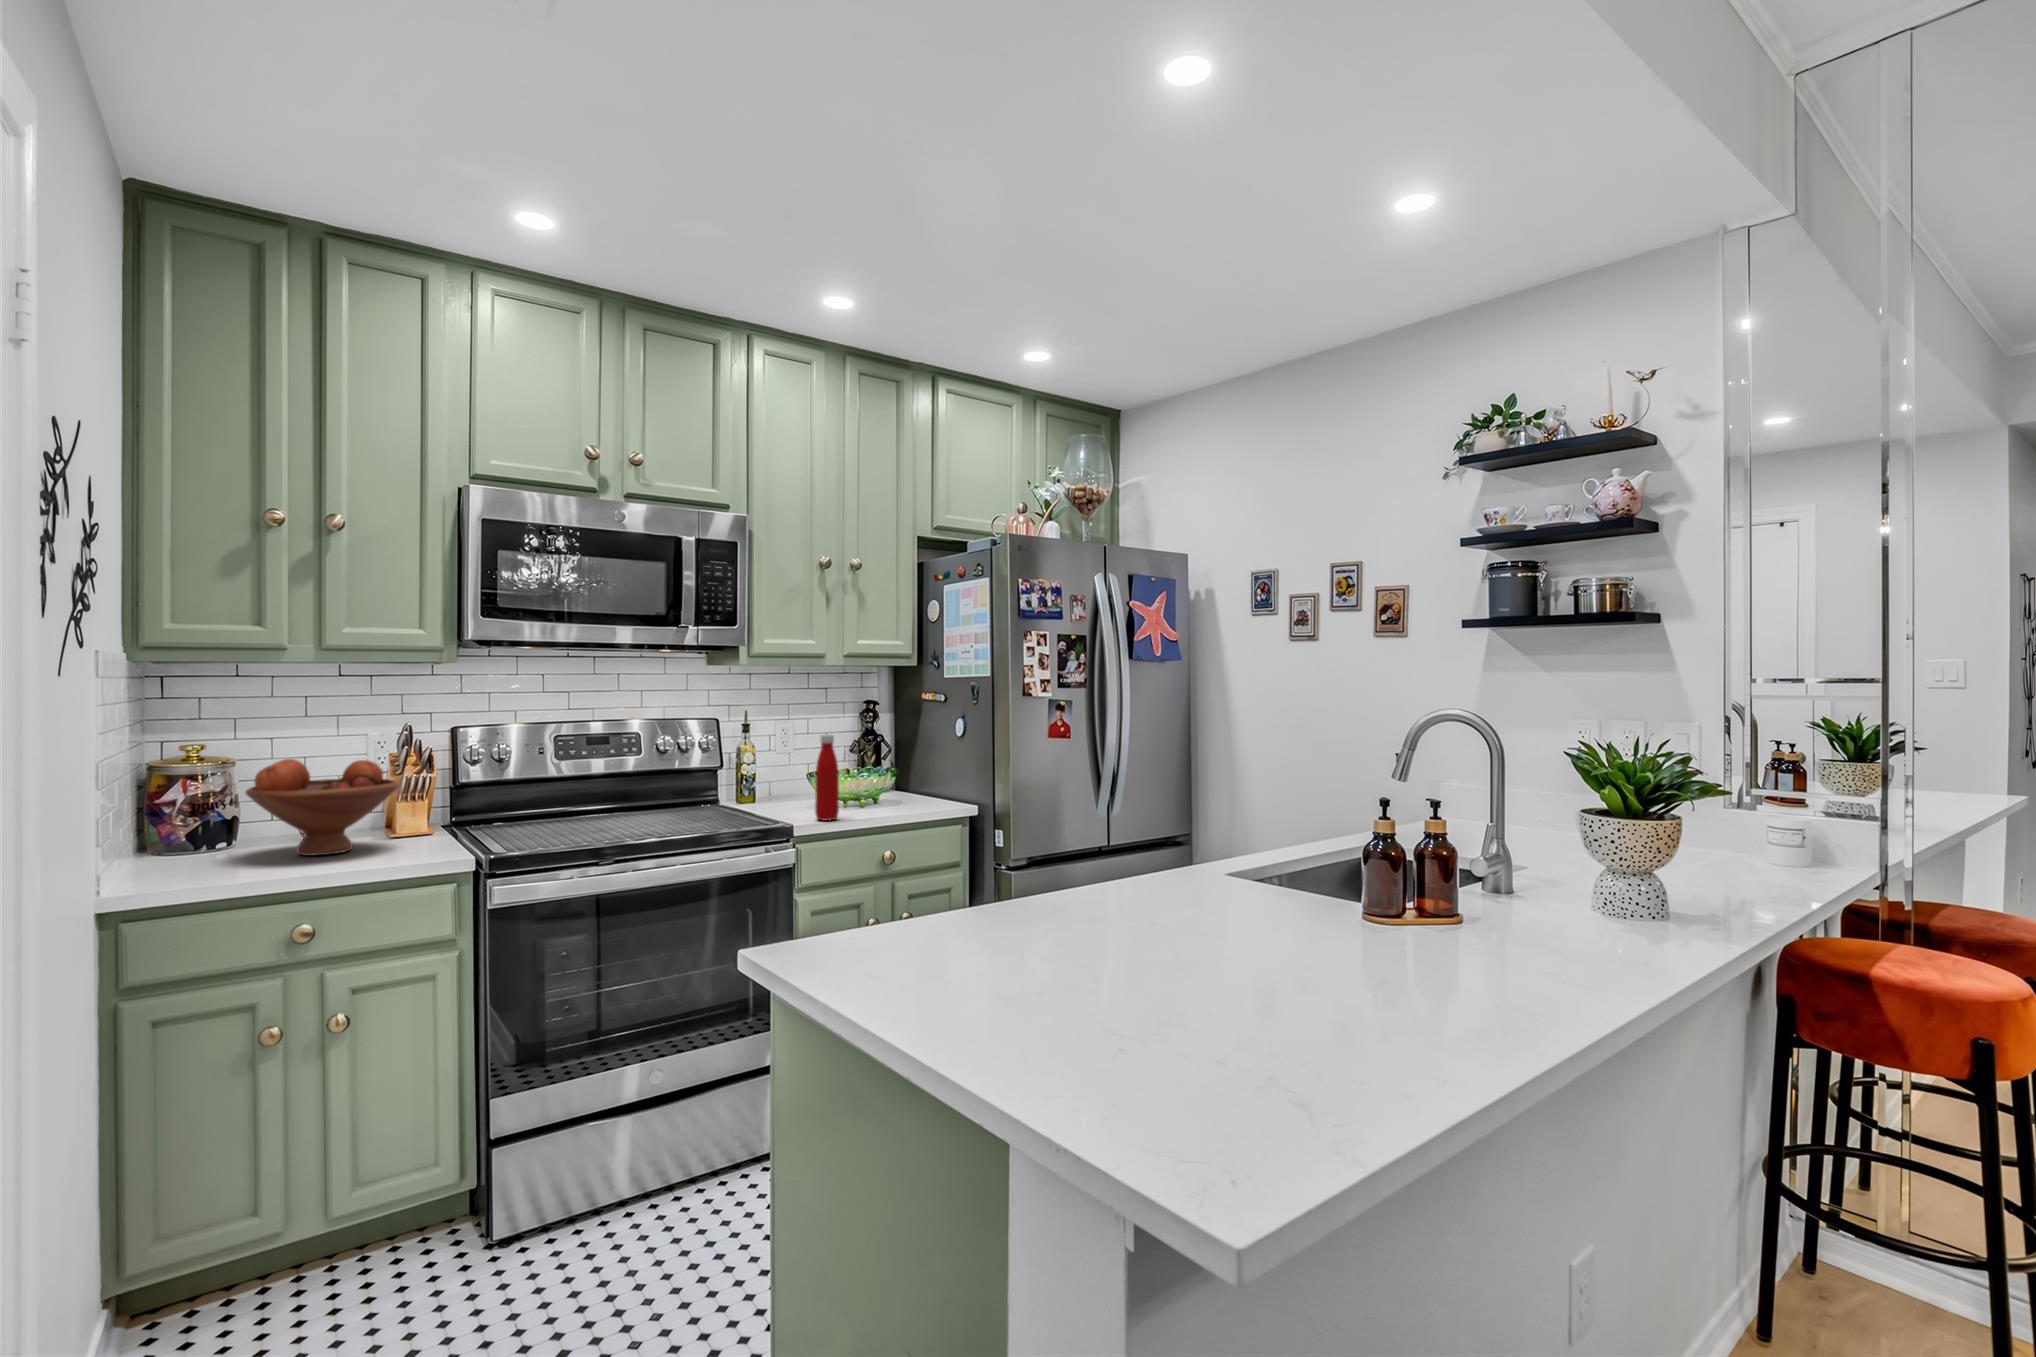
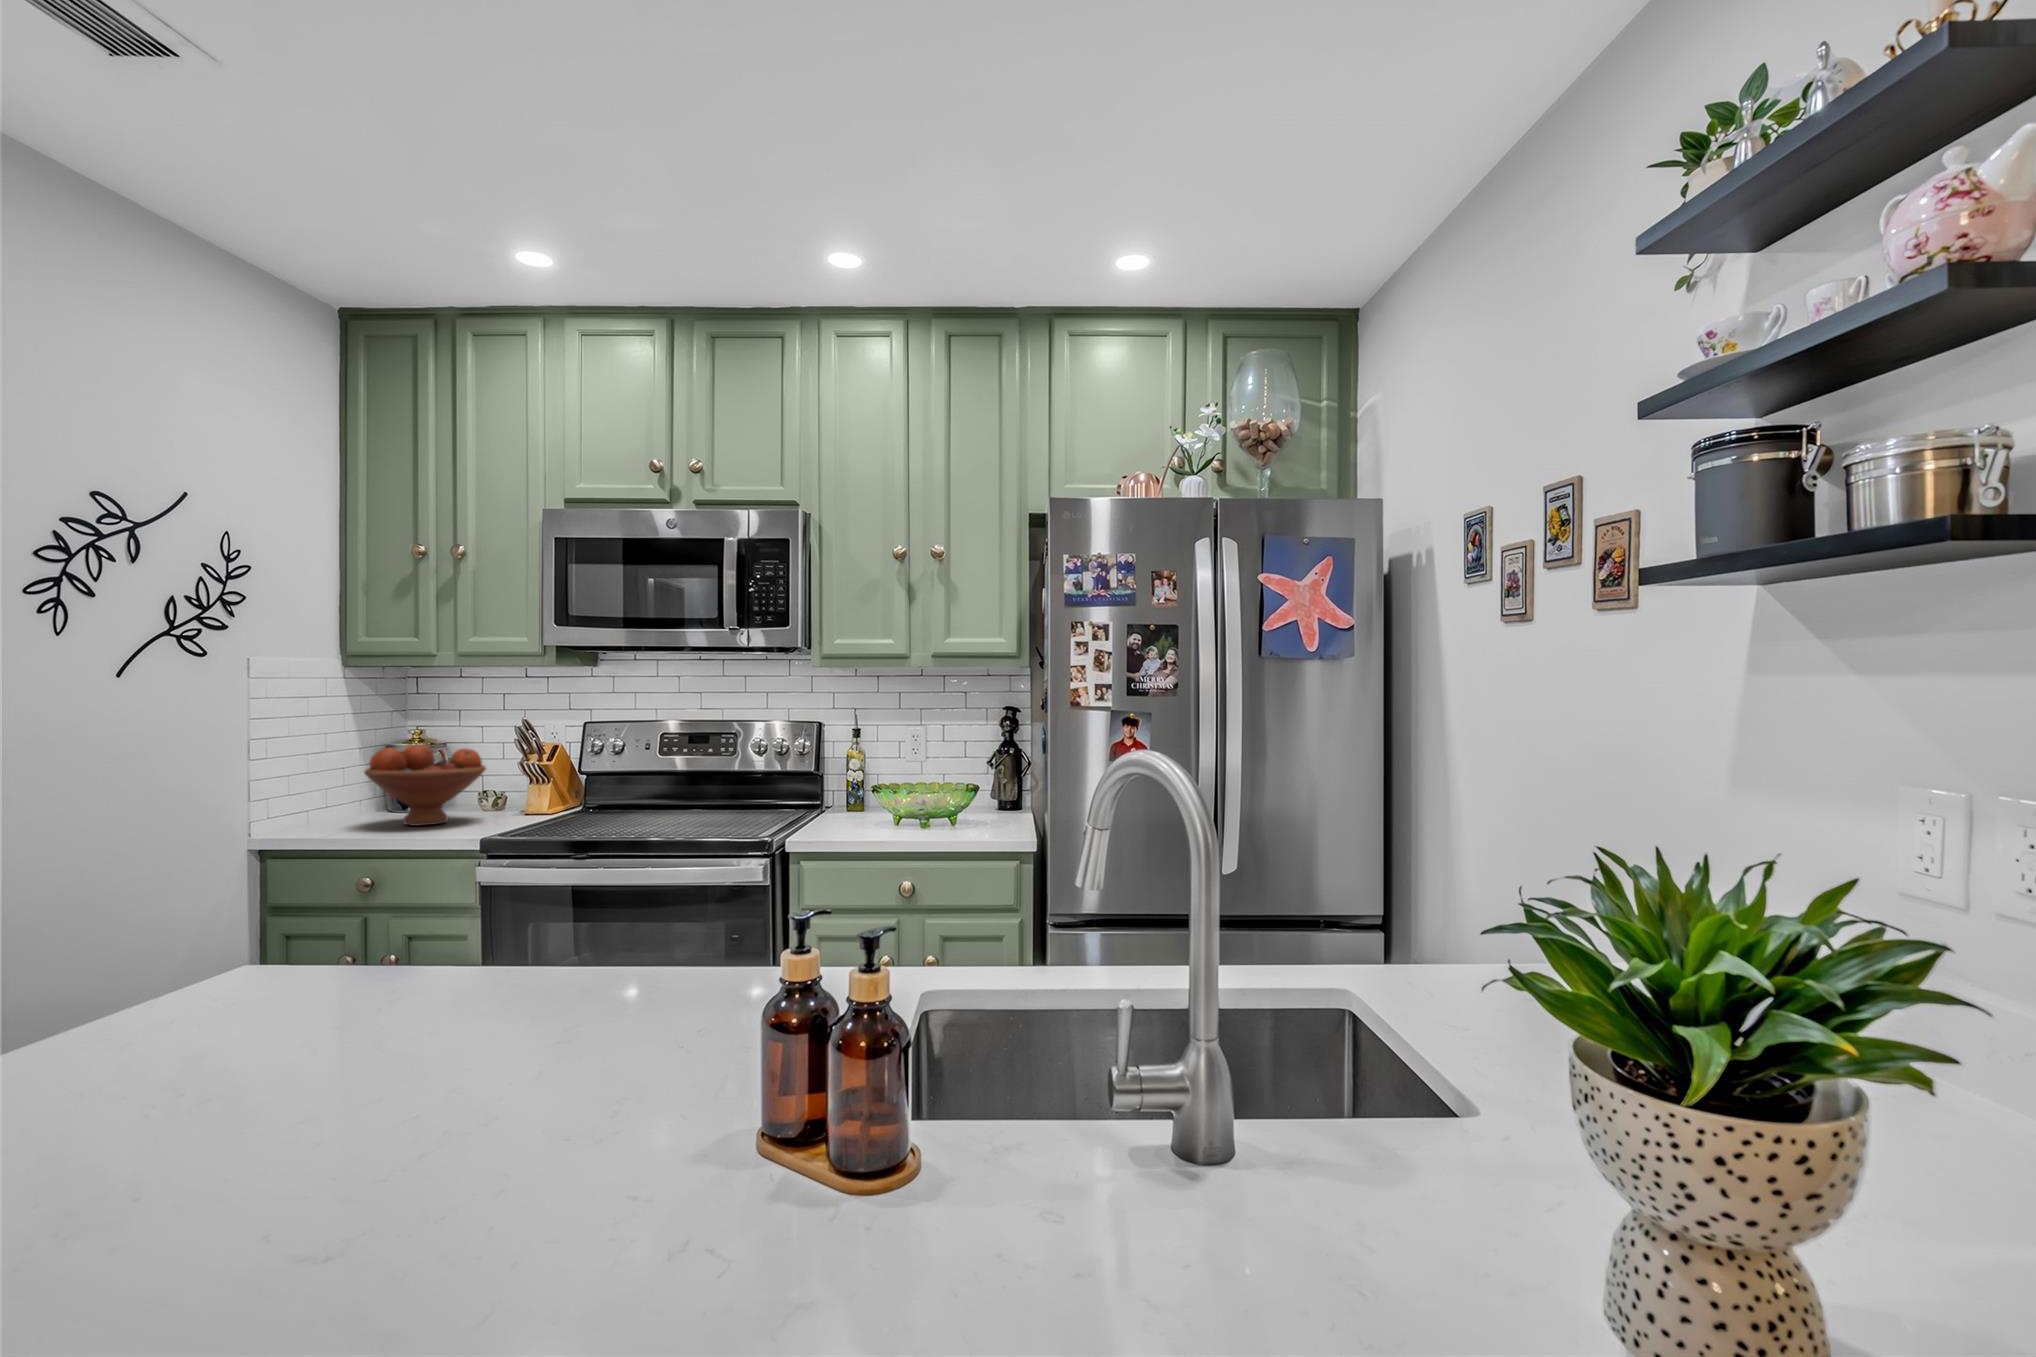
bottle: present [815,734,839,821] -> none [820,743,845,839]

